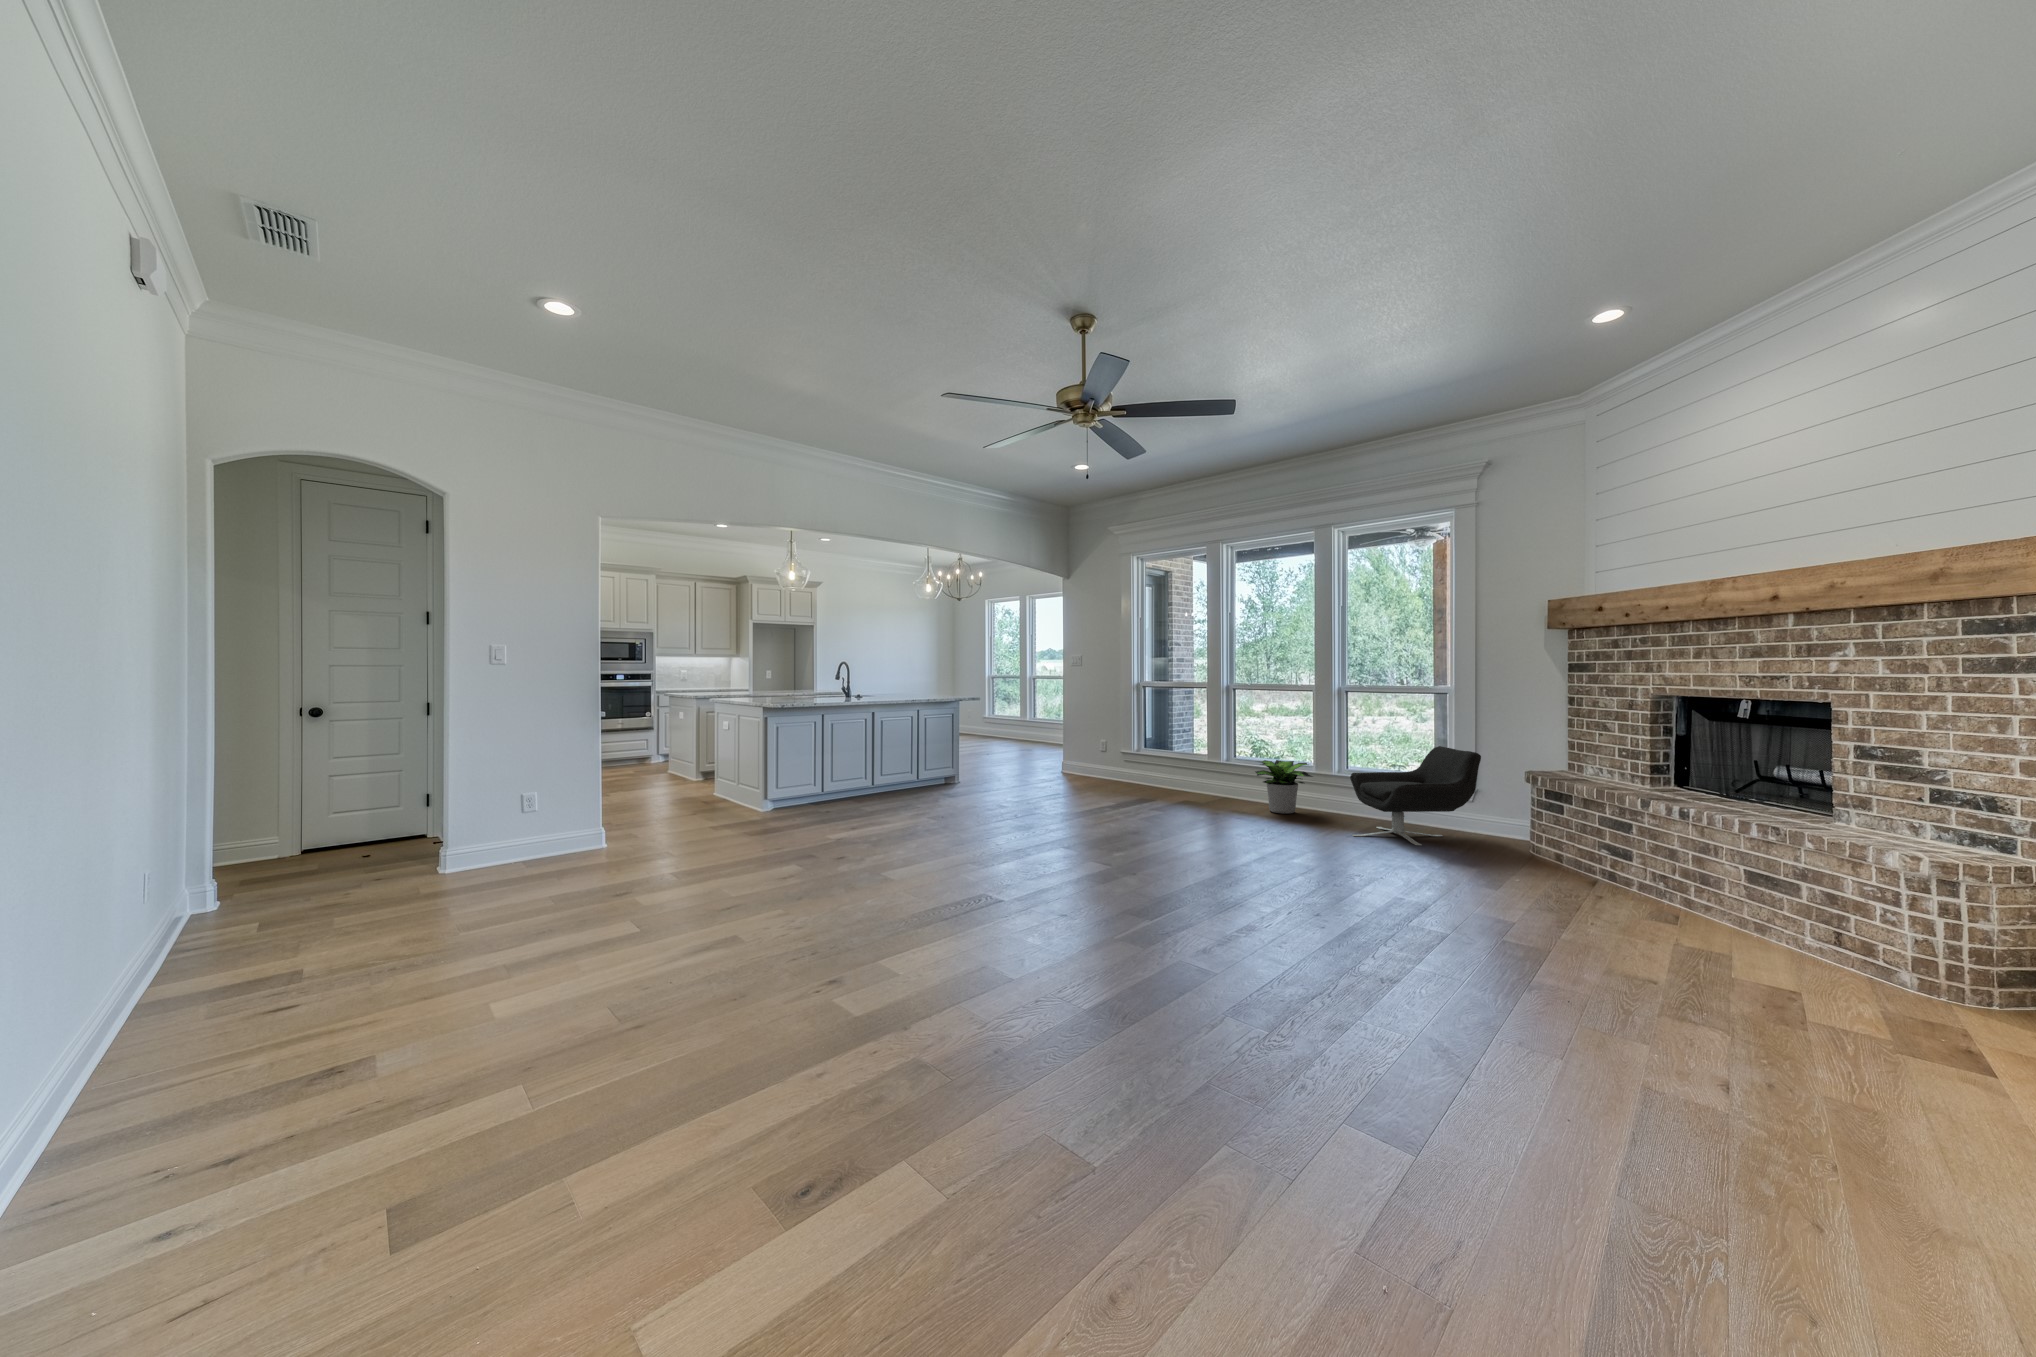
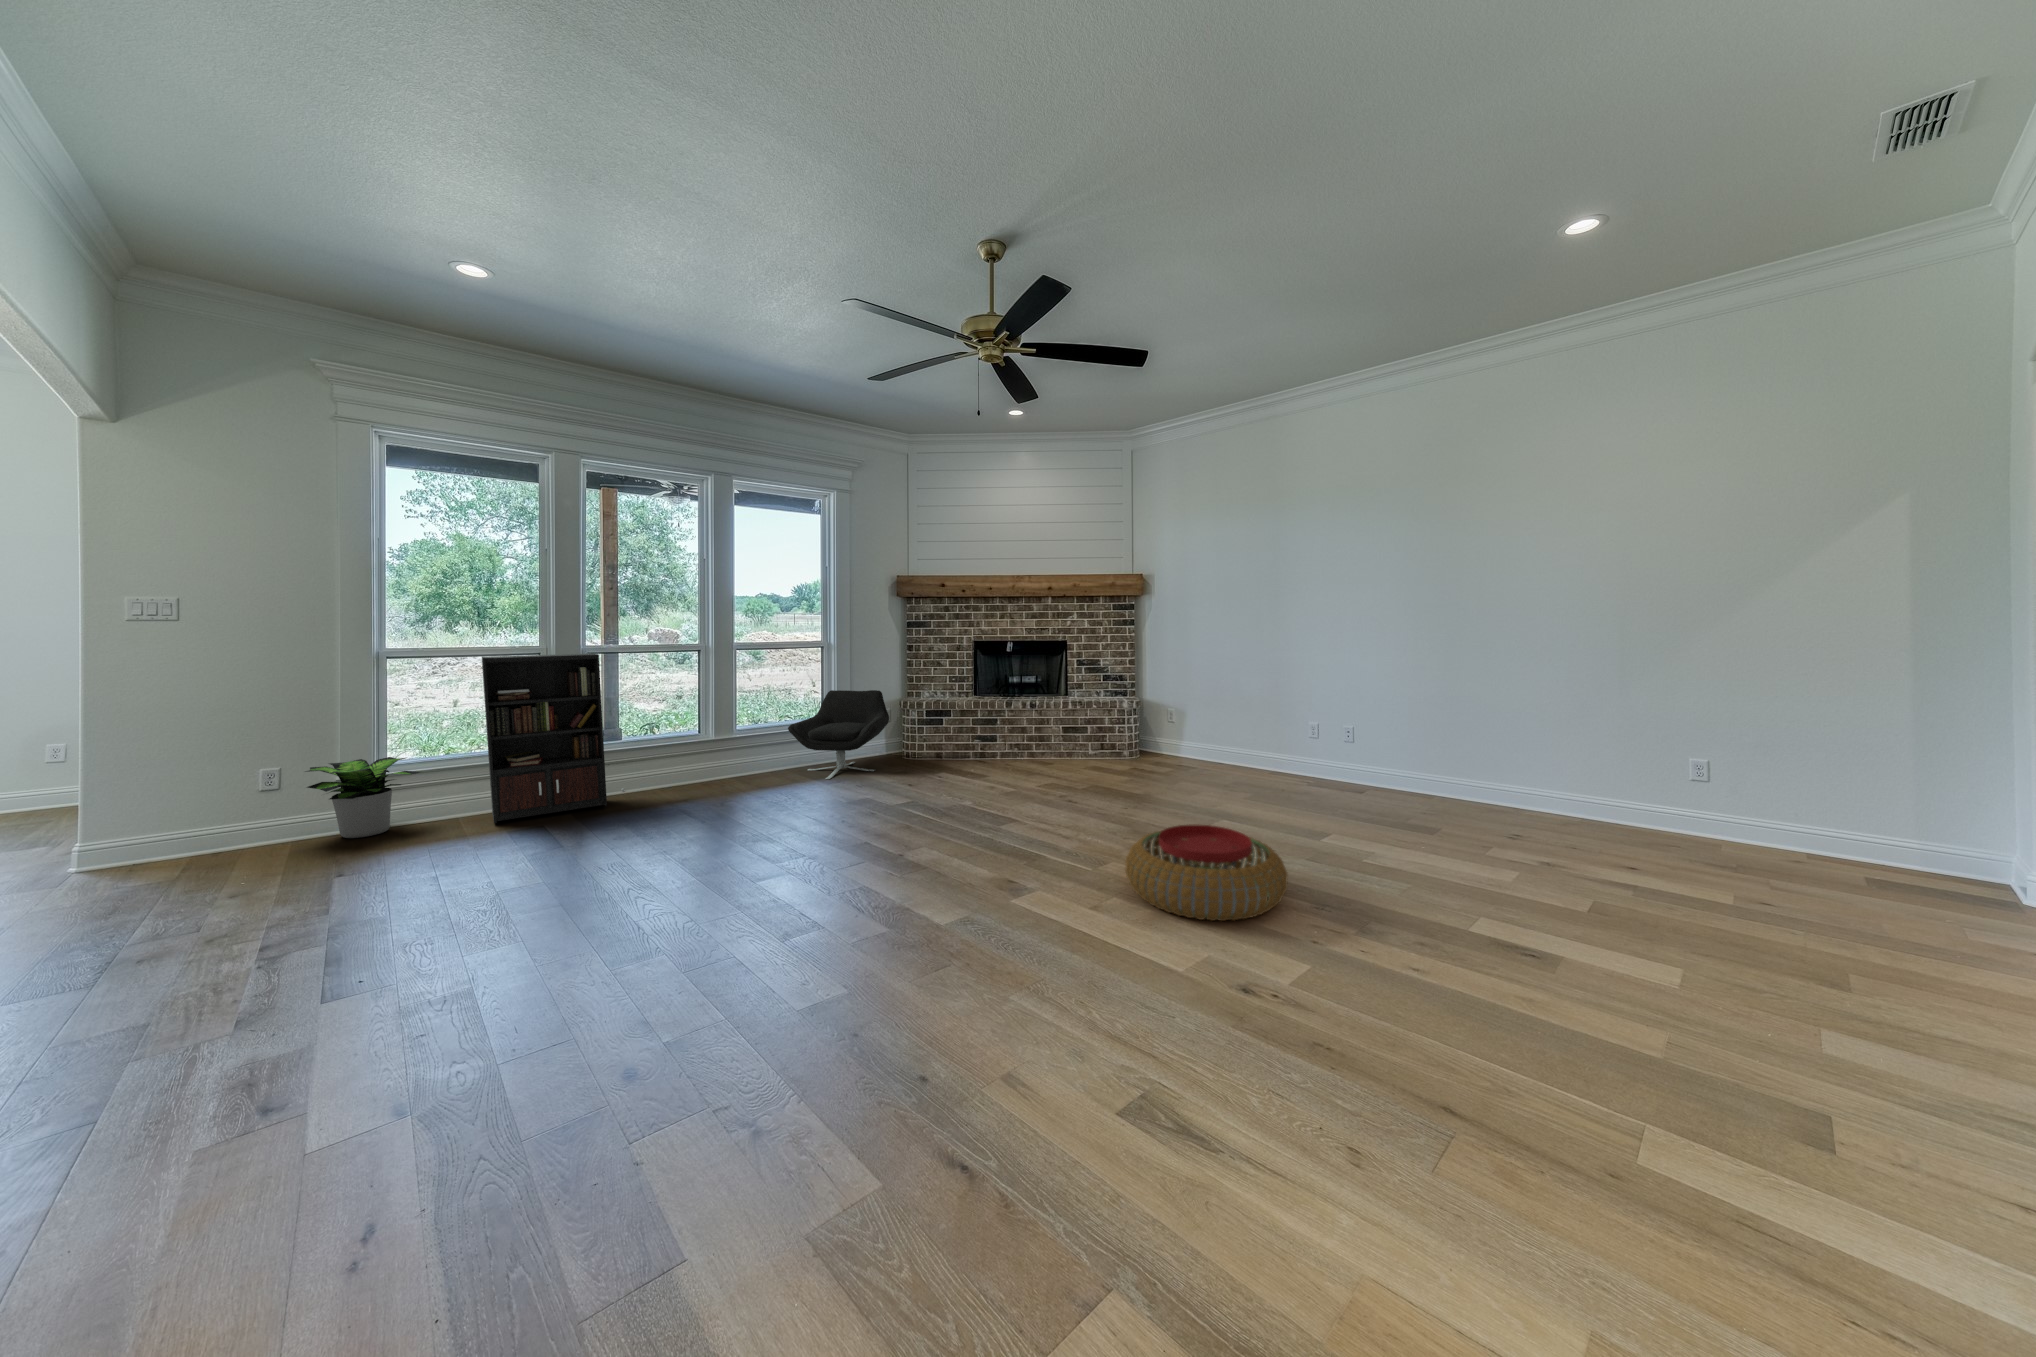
bookcase: none [1135,688,1234,803] -> present [482,653,624,823]
potted plant: present [1255,760,1313,814] -> present [305,757,420,838]
pouf: none [1017,908,1213,1036] -> present [1125,825,1288,921]

